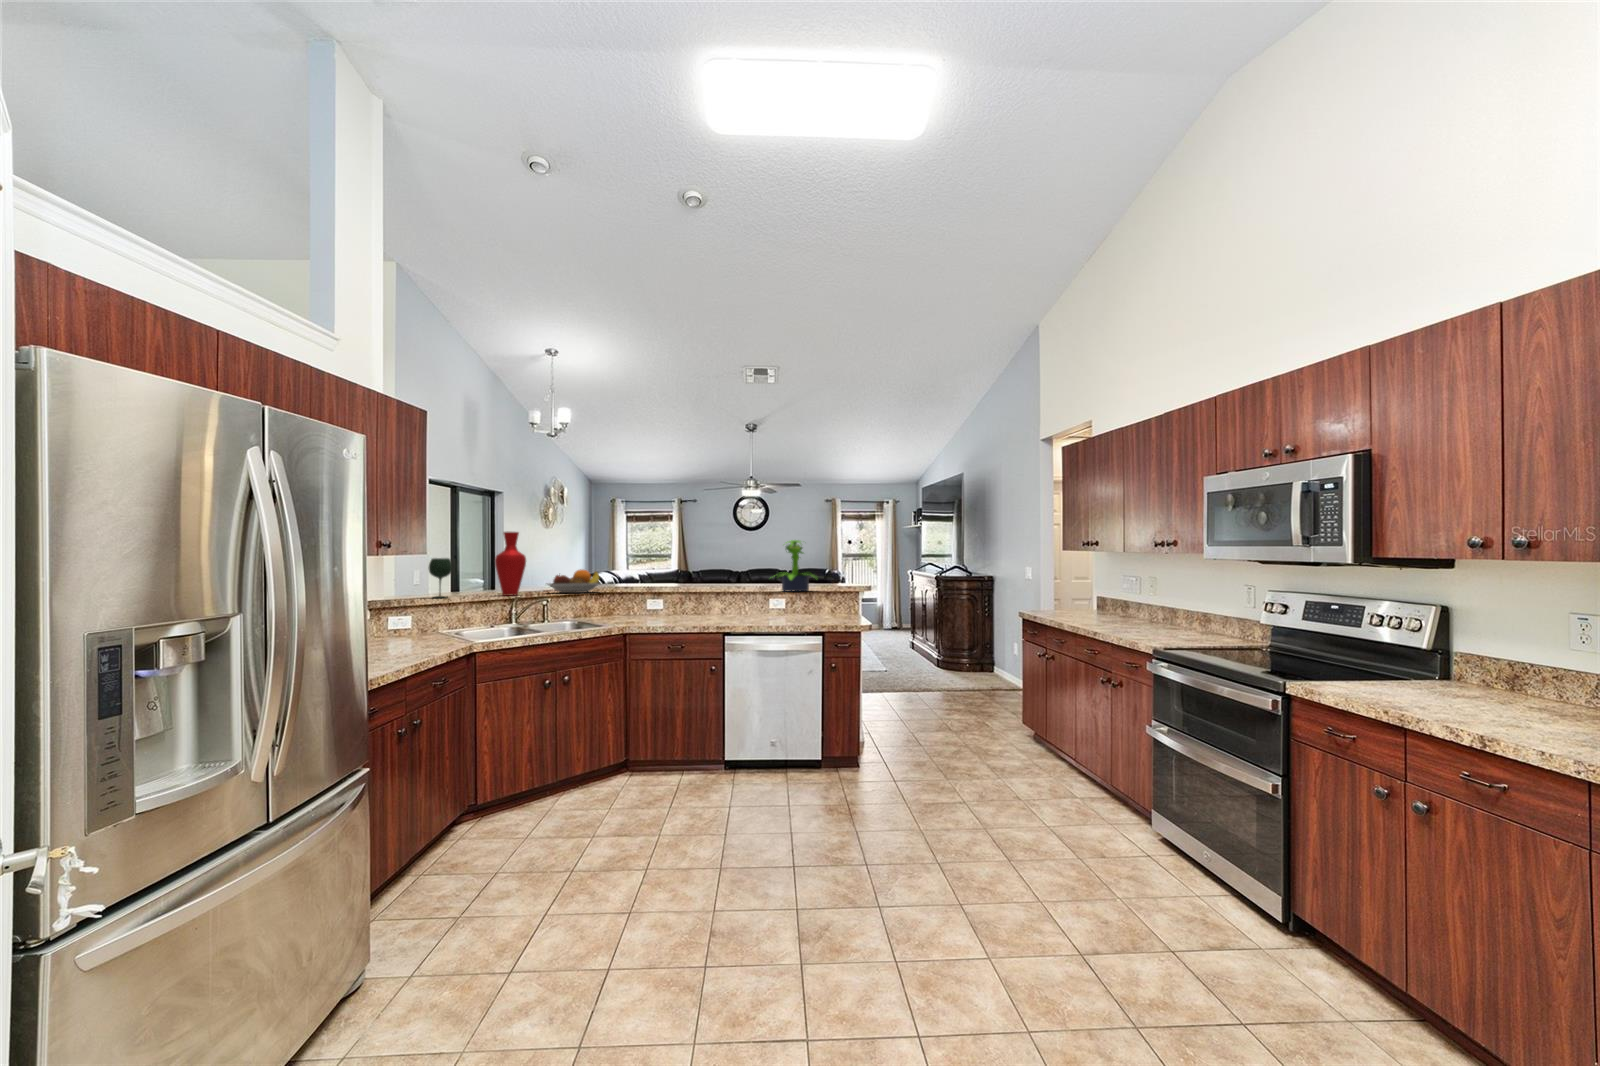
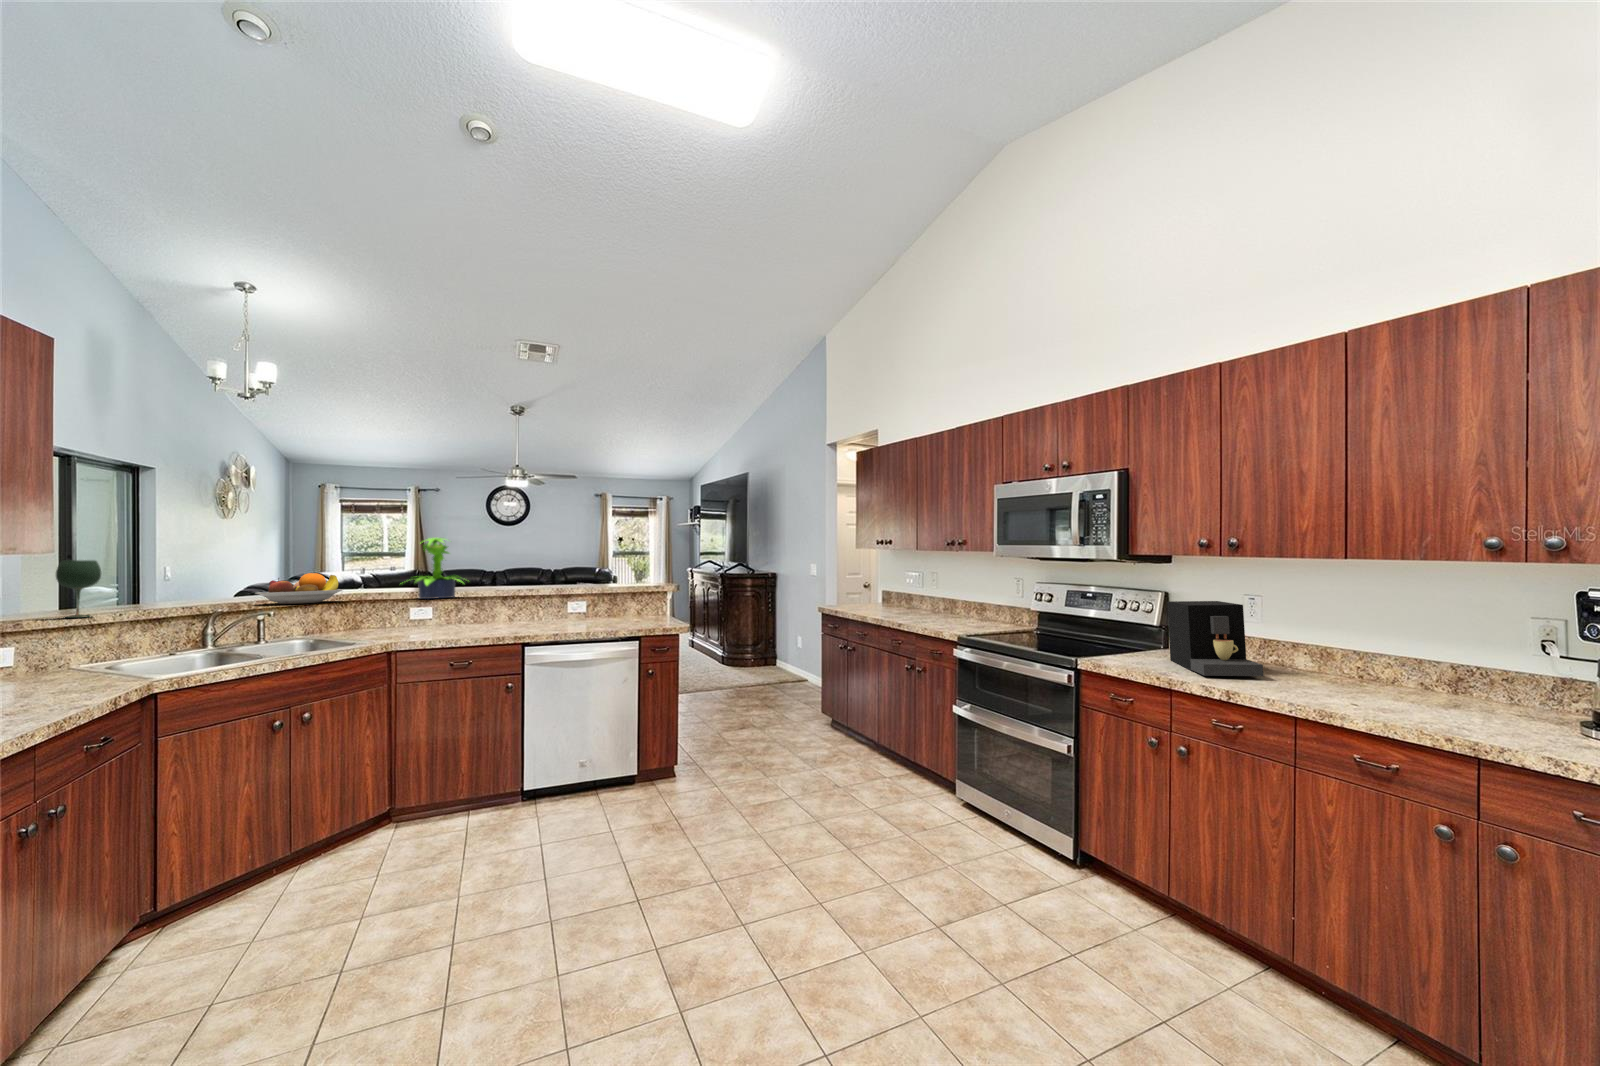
vase: present [495,532,526,596] -> none [175,523,228,611]
potted plant: present [777,540,817,591] -> present [415,538,463,599]
coffee maker: none [1424,618,1562,723] -> present [1167,601,1264,676]

